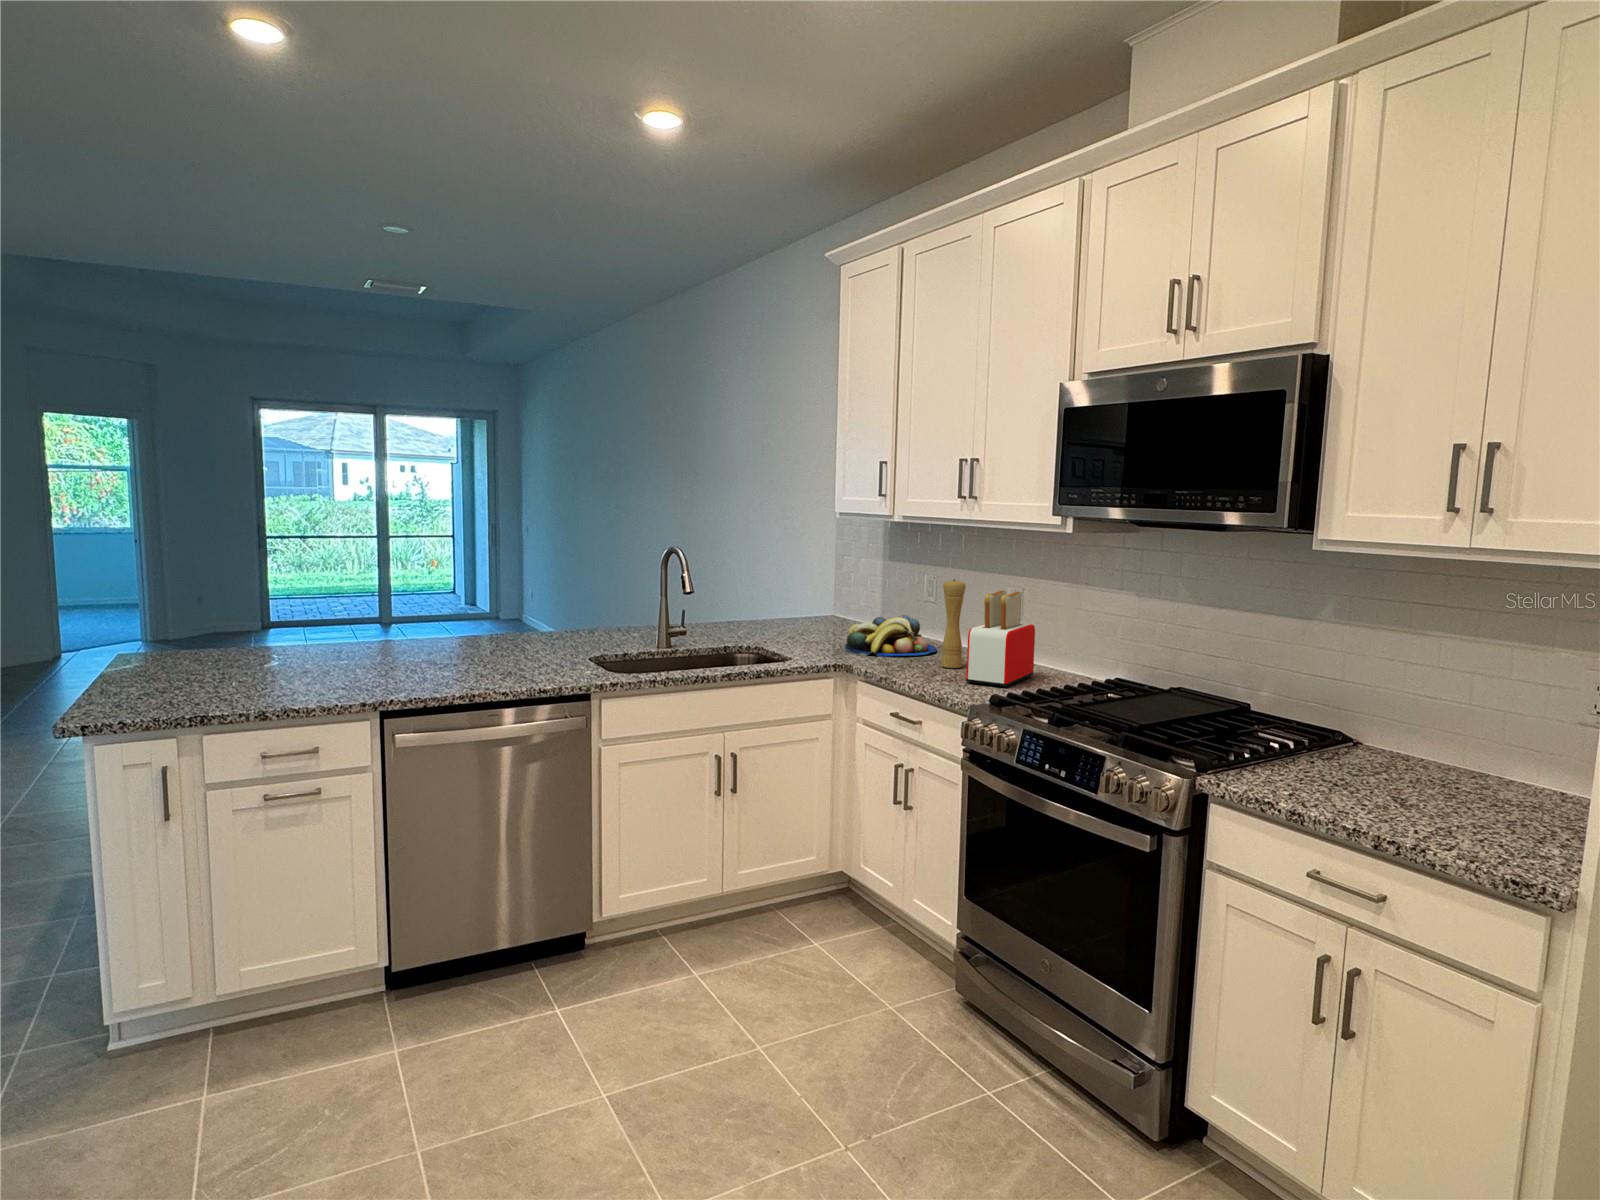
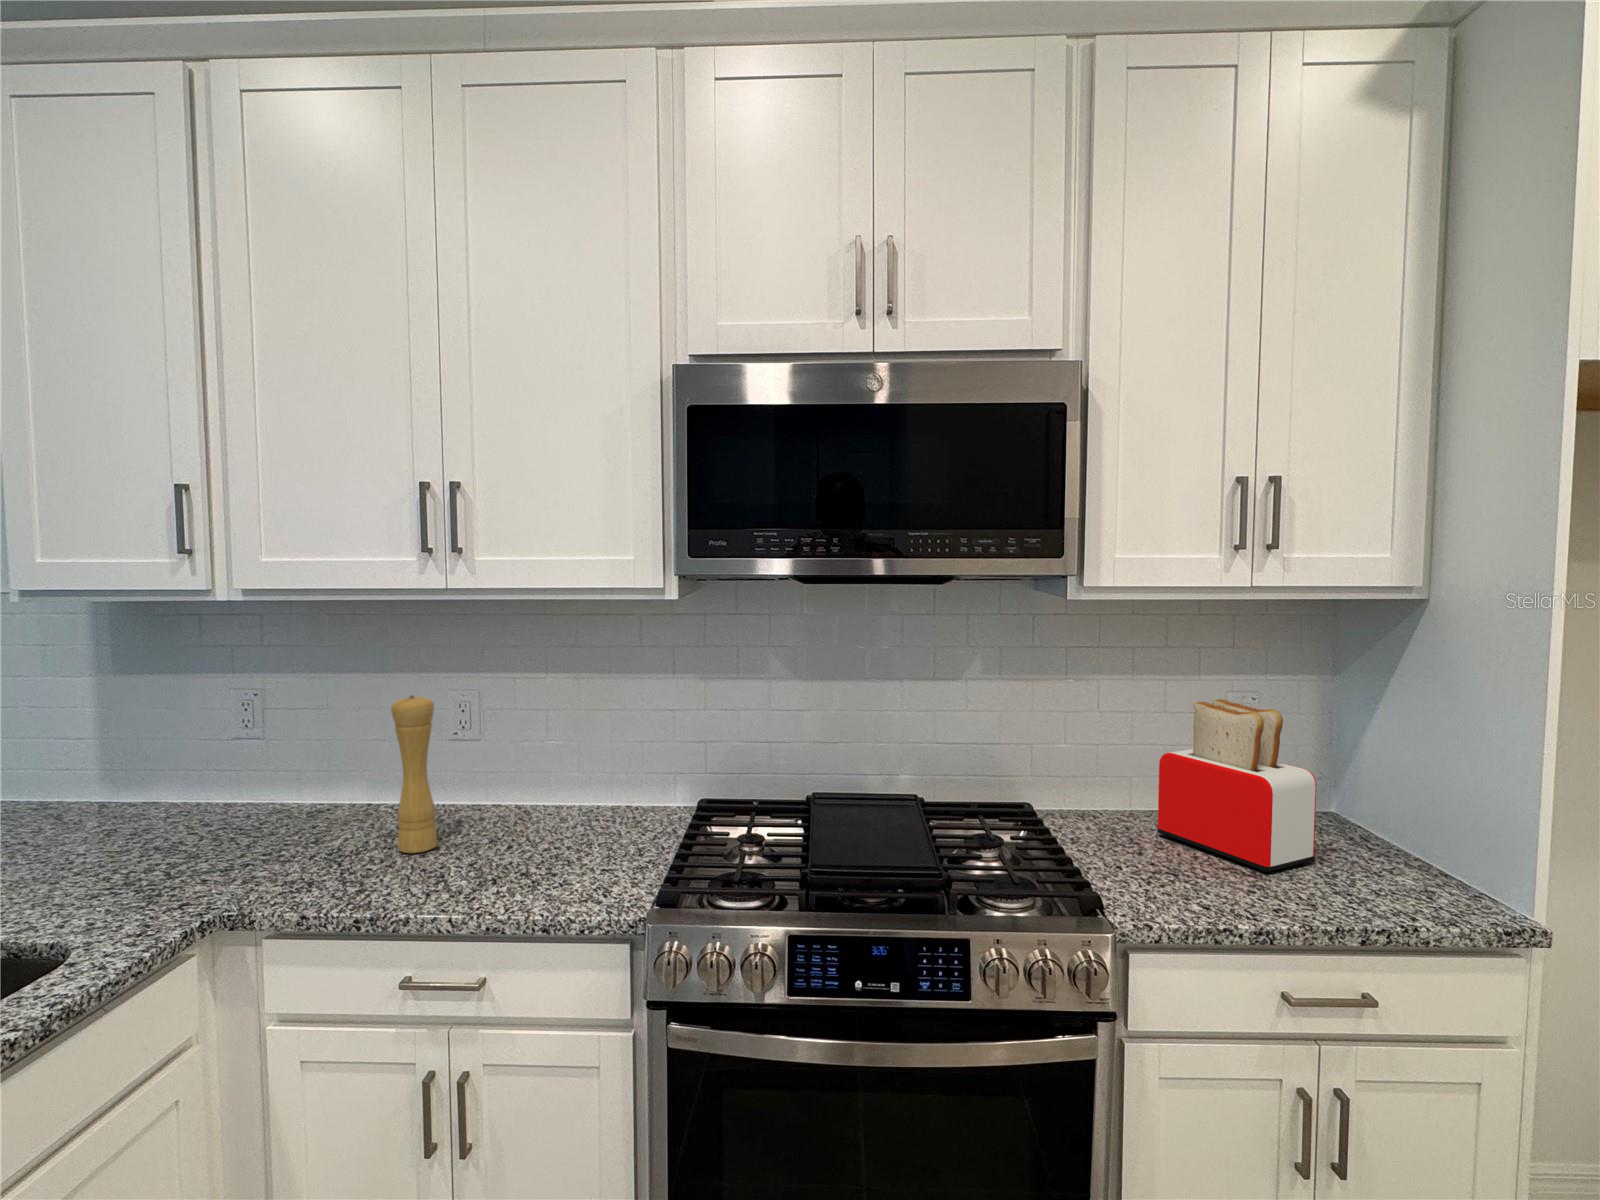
toaster: present [966,590,1035,688] -> present [1158,699,1317,873]
fruit bowl: present [845,615,937,657] -> none [113,772,323,879]

